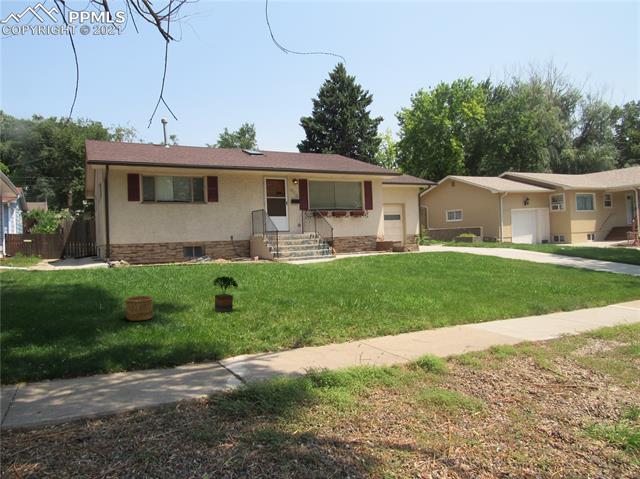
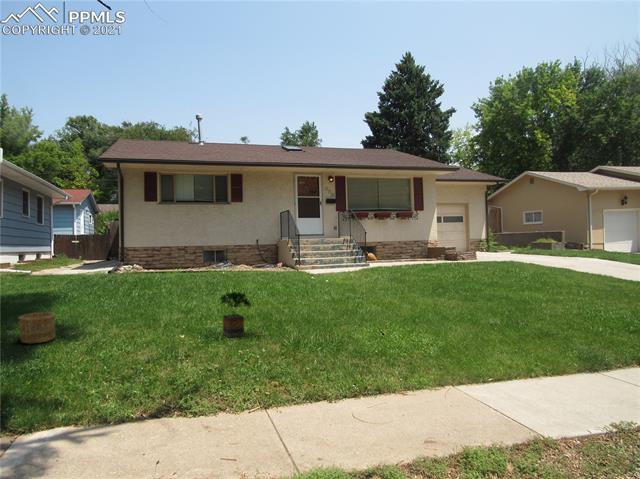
potted tree: present [213,276,238,312] -> present [221,292,251,338]

